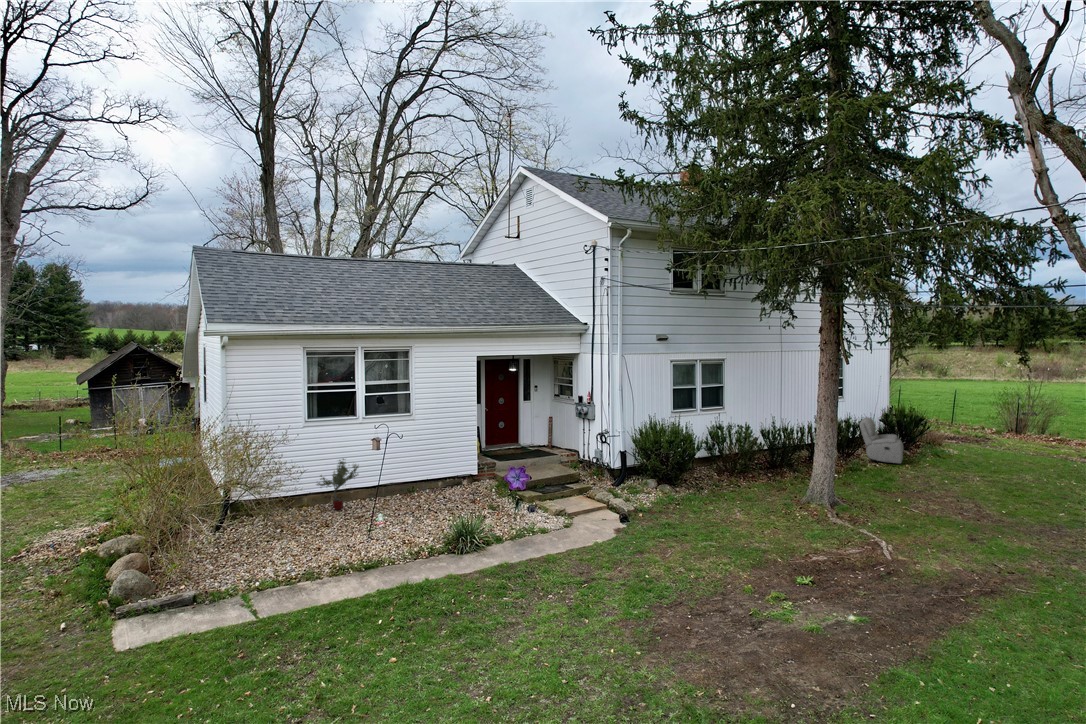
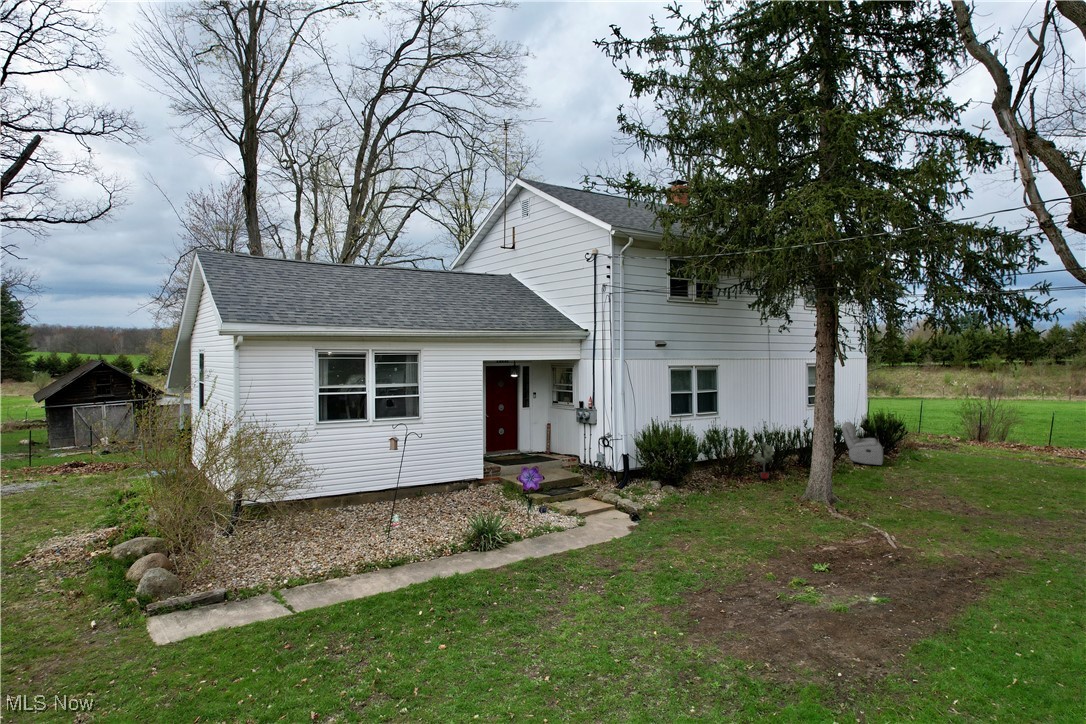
potted tree: present [317,459,358,510] -> present [754,444,774,480]

